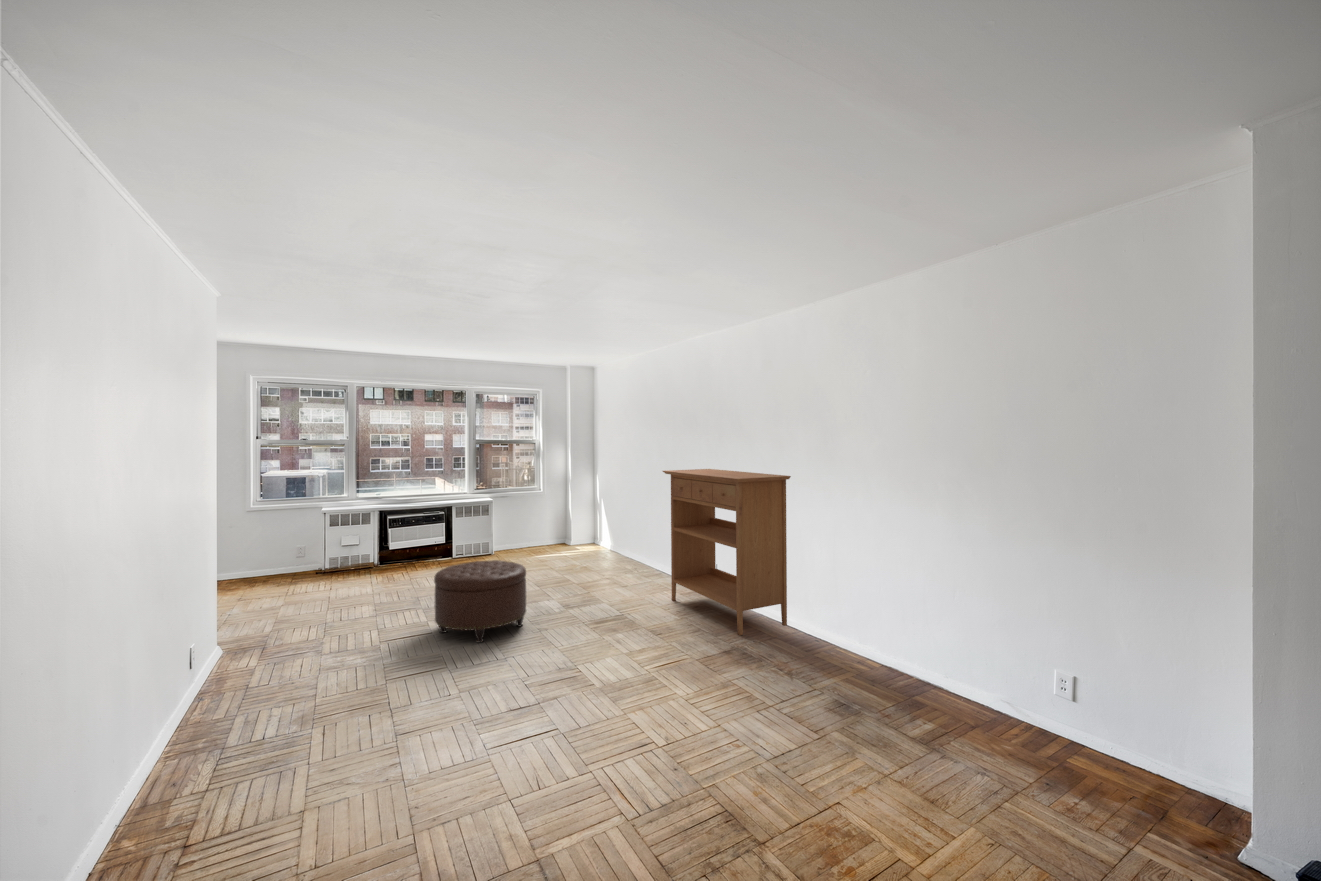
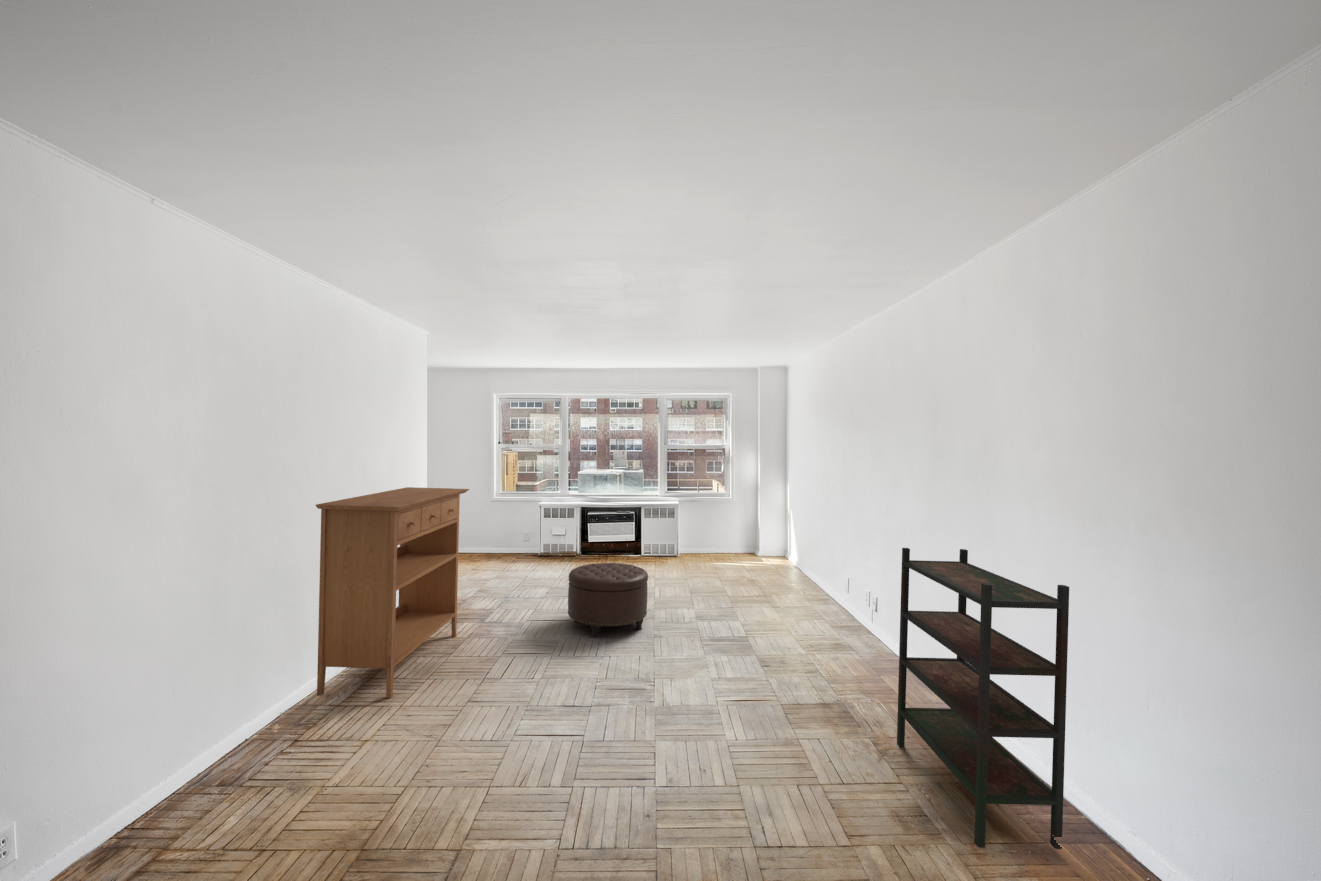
console table: present [663,469,791,635] -> present [316,487,469,698]
bookshelf: none [807,497,945,709] -> present [897,548,1069,849]

